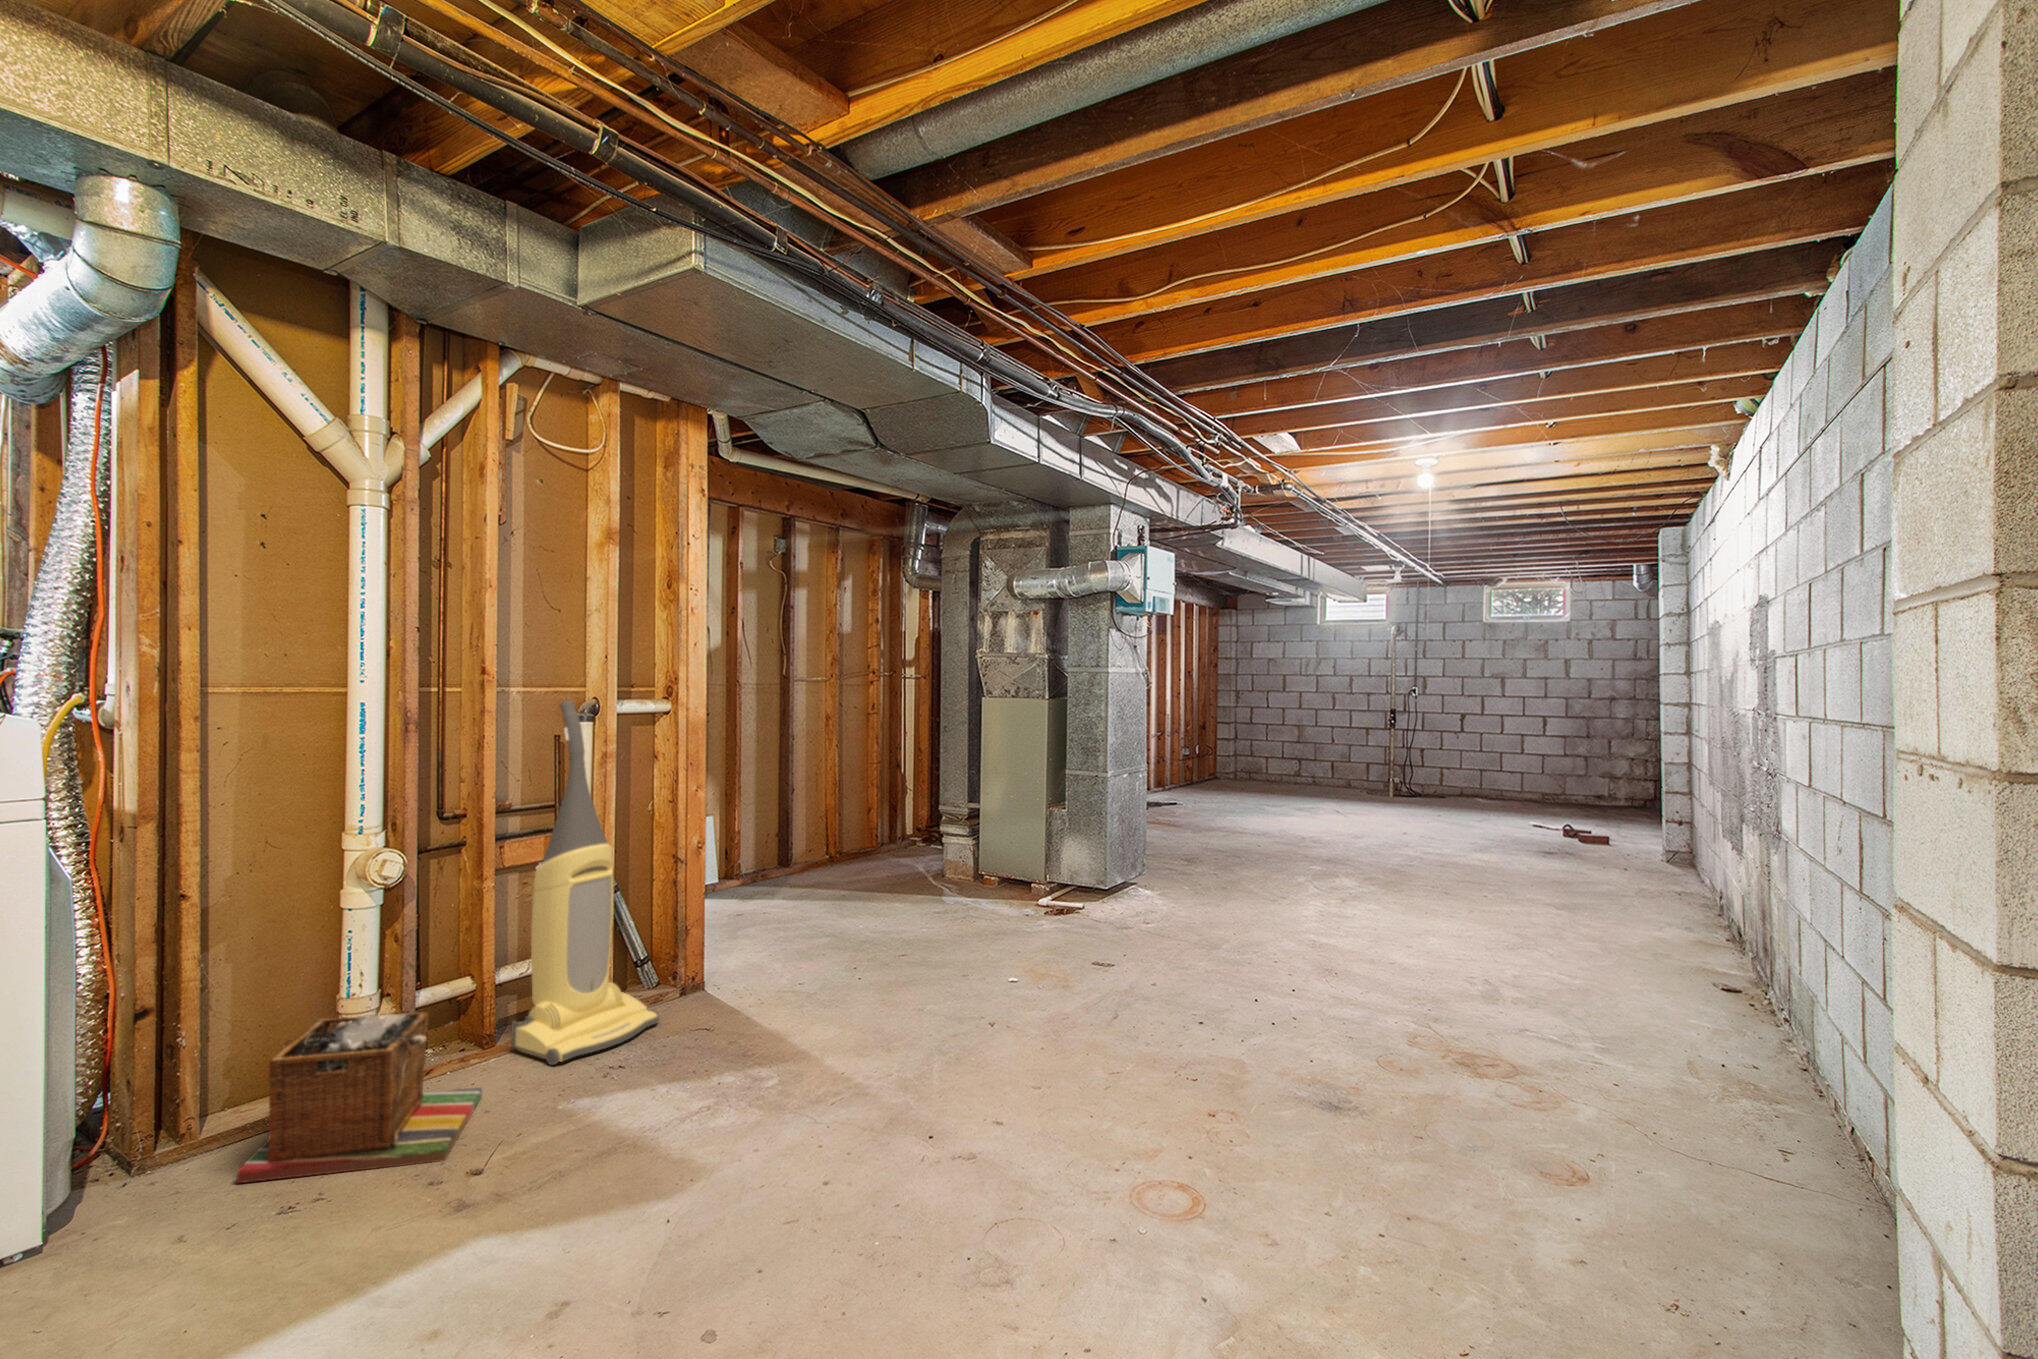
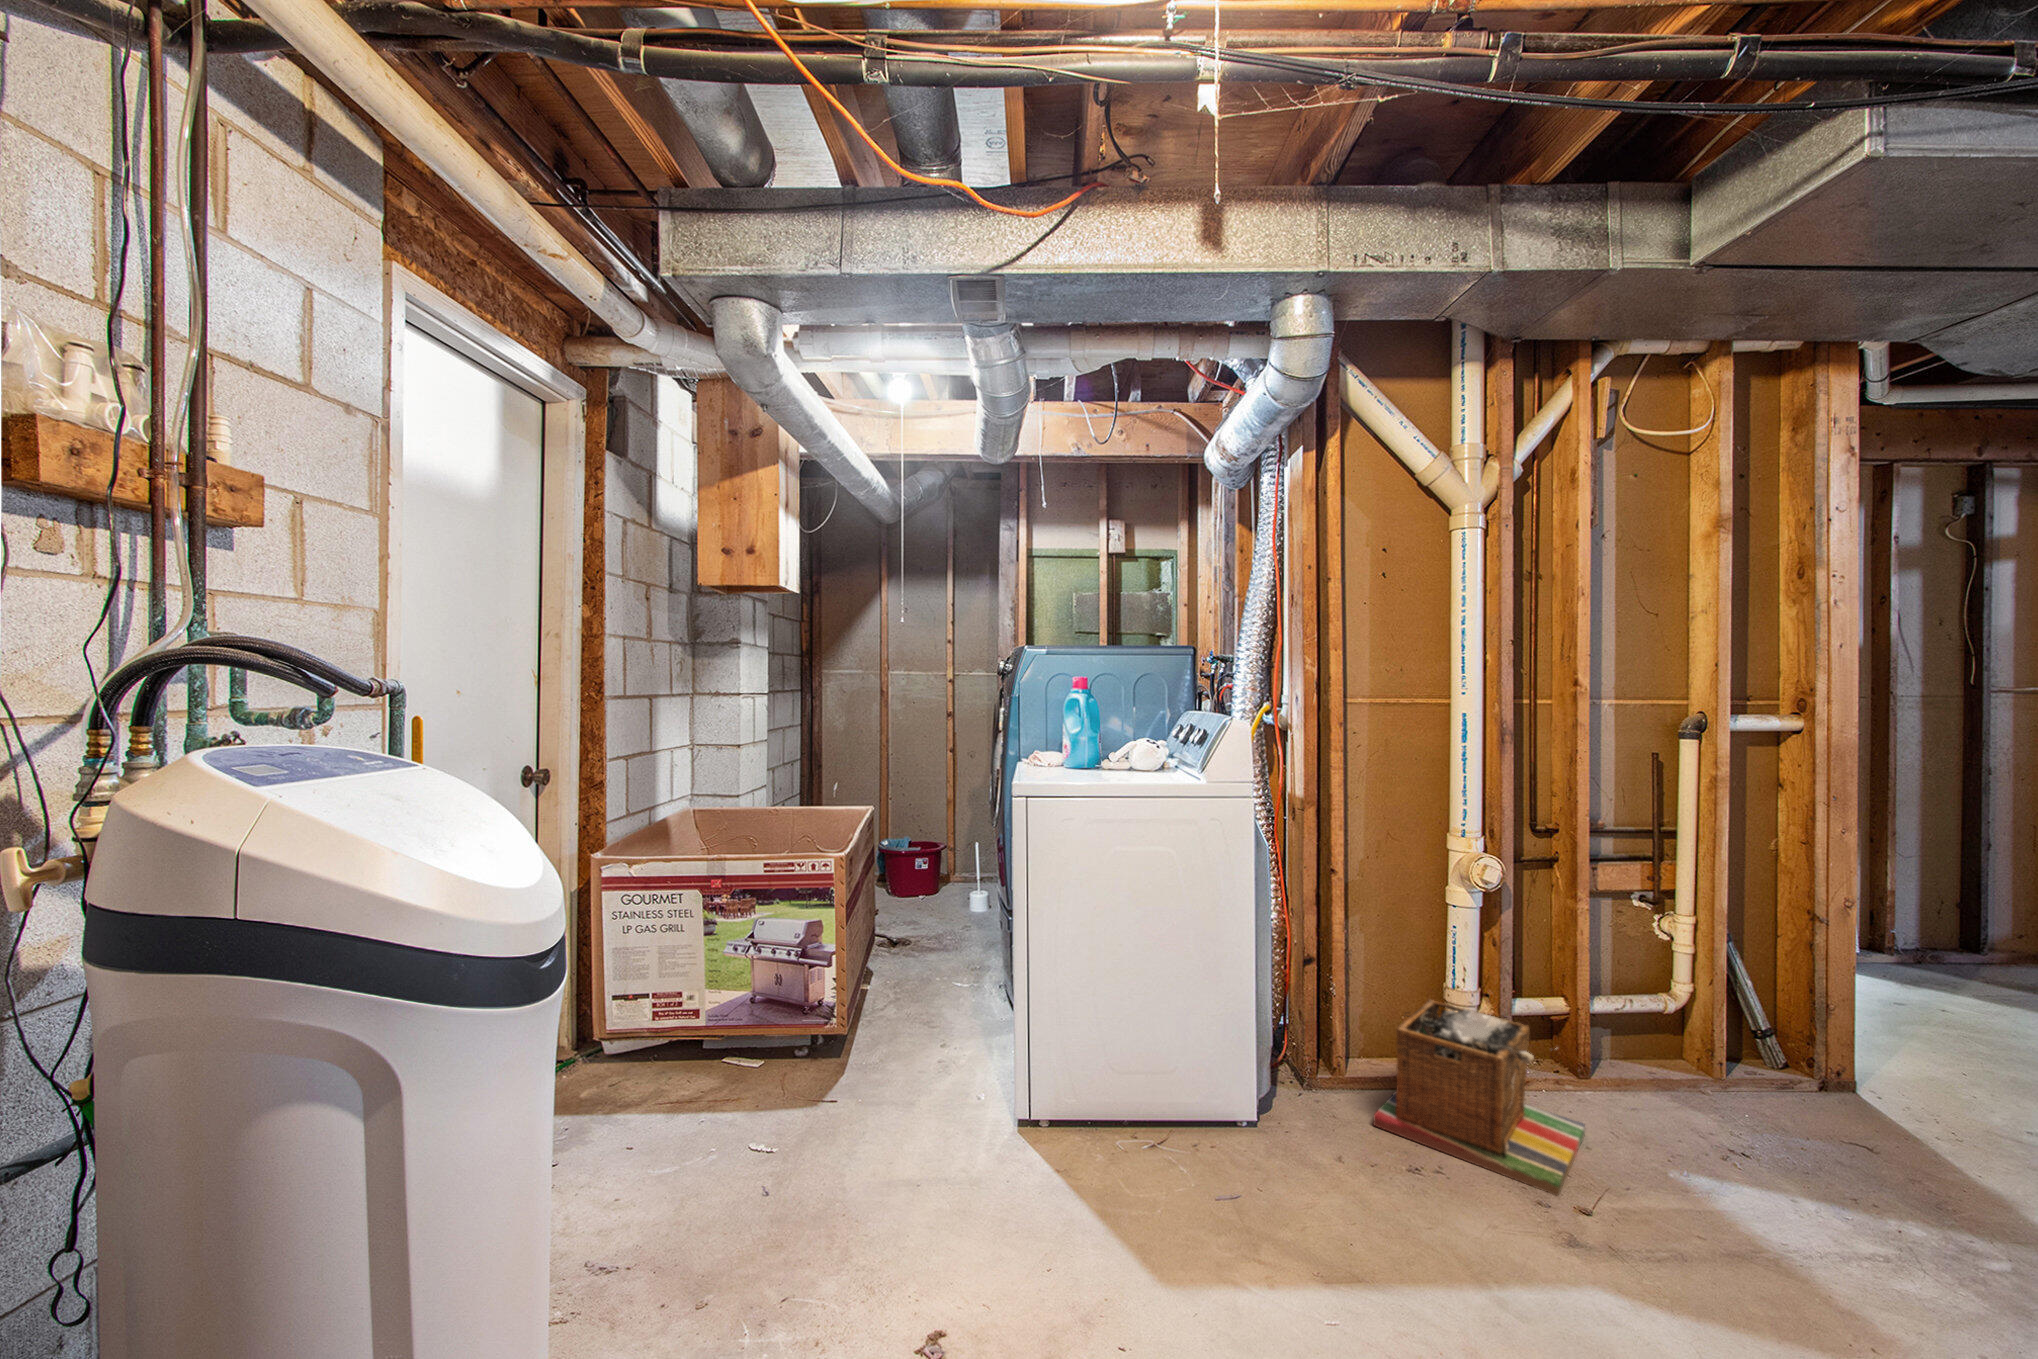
vacuum cleaner: present [511,701,659,1065] -> none [1608,716,1809,1135]

